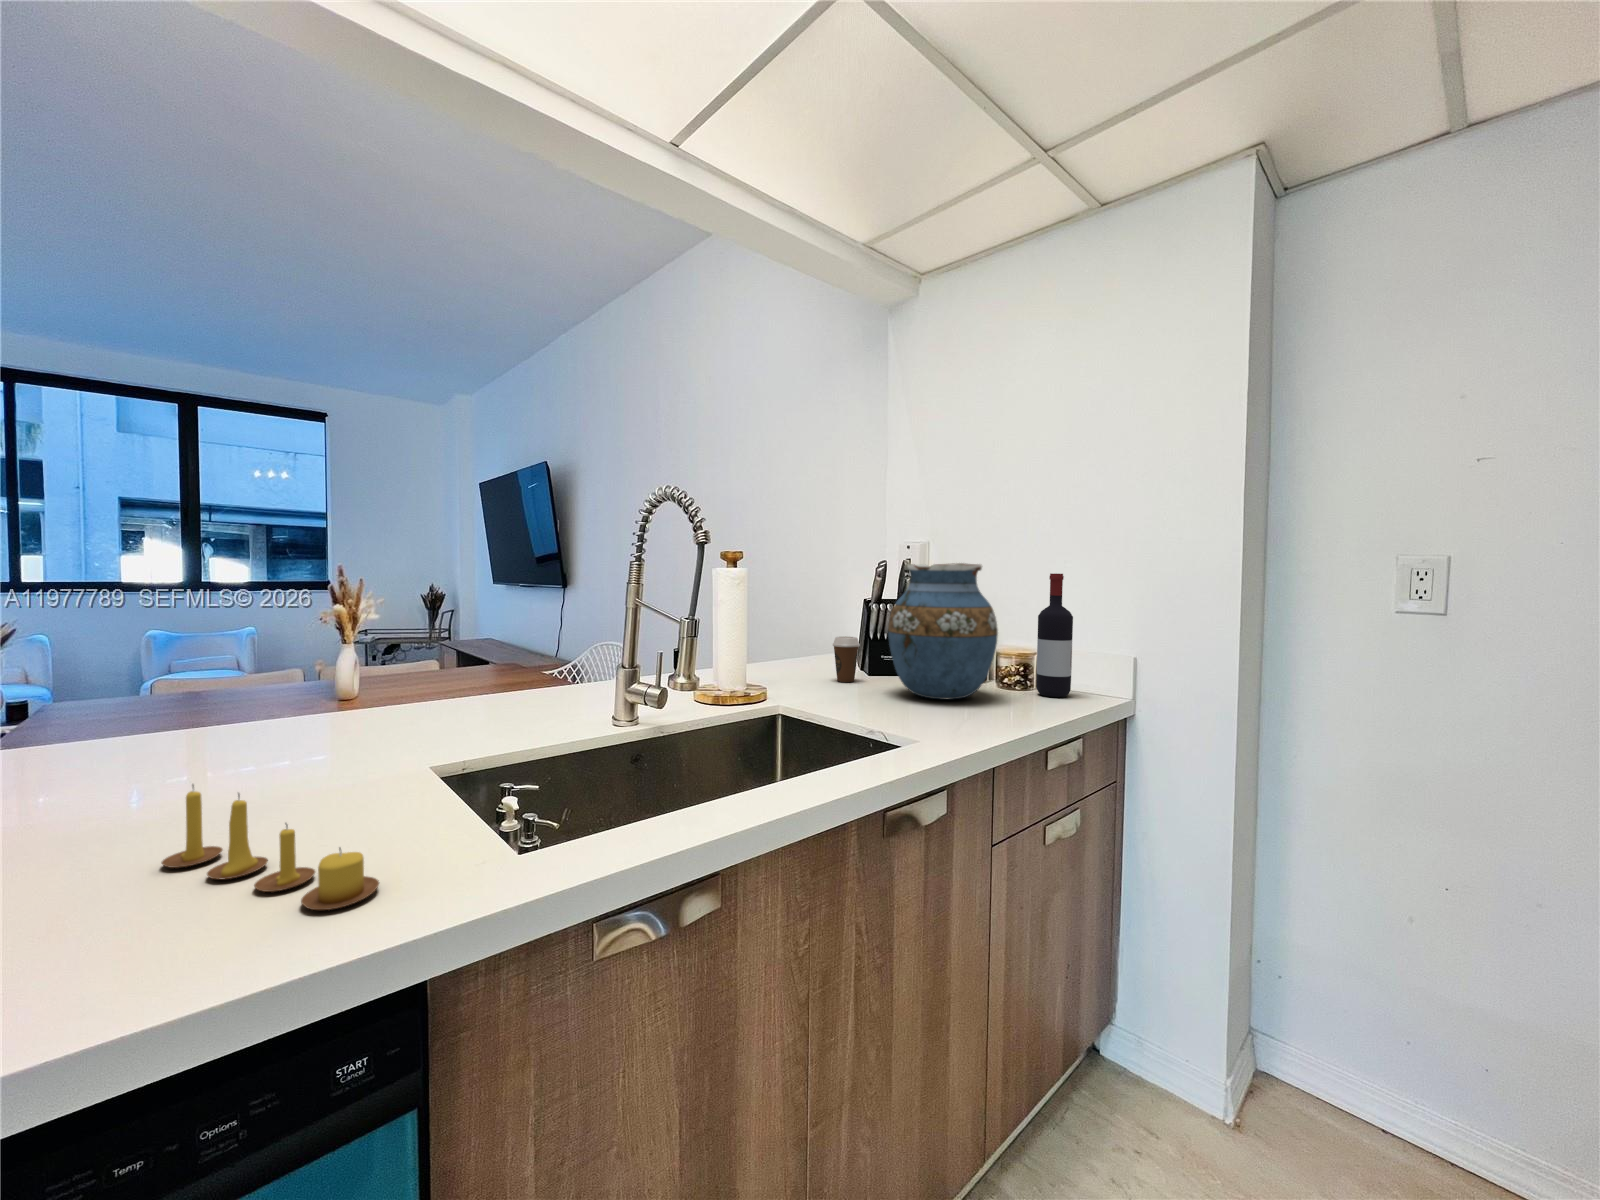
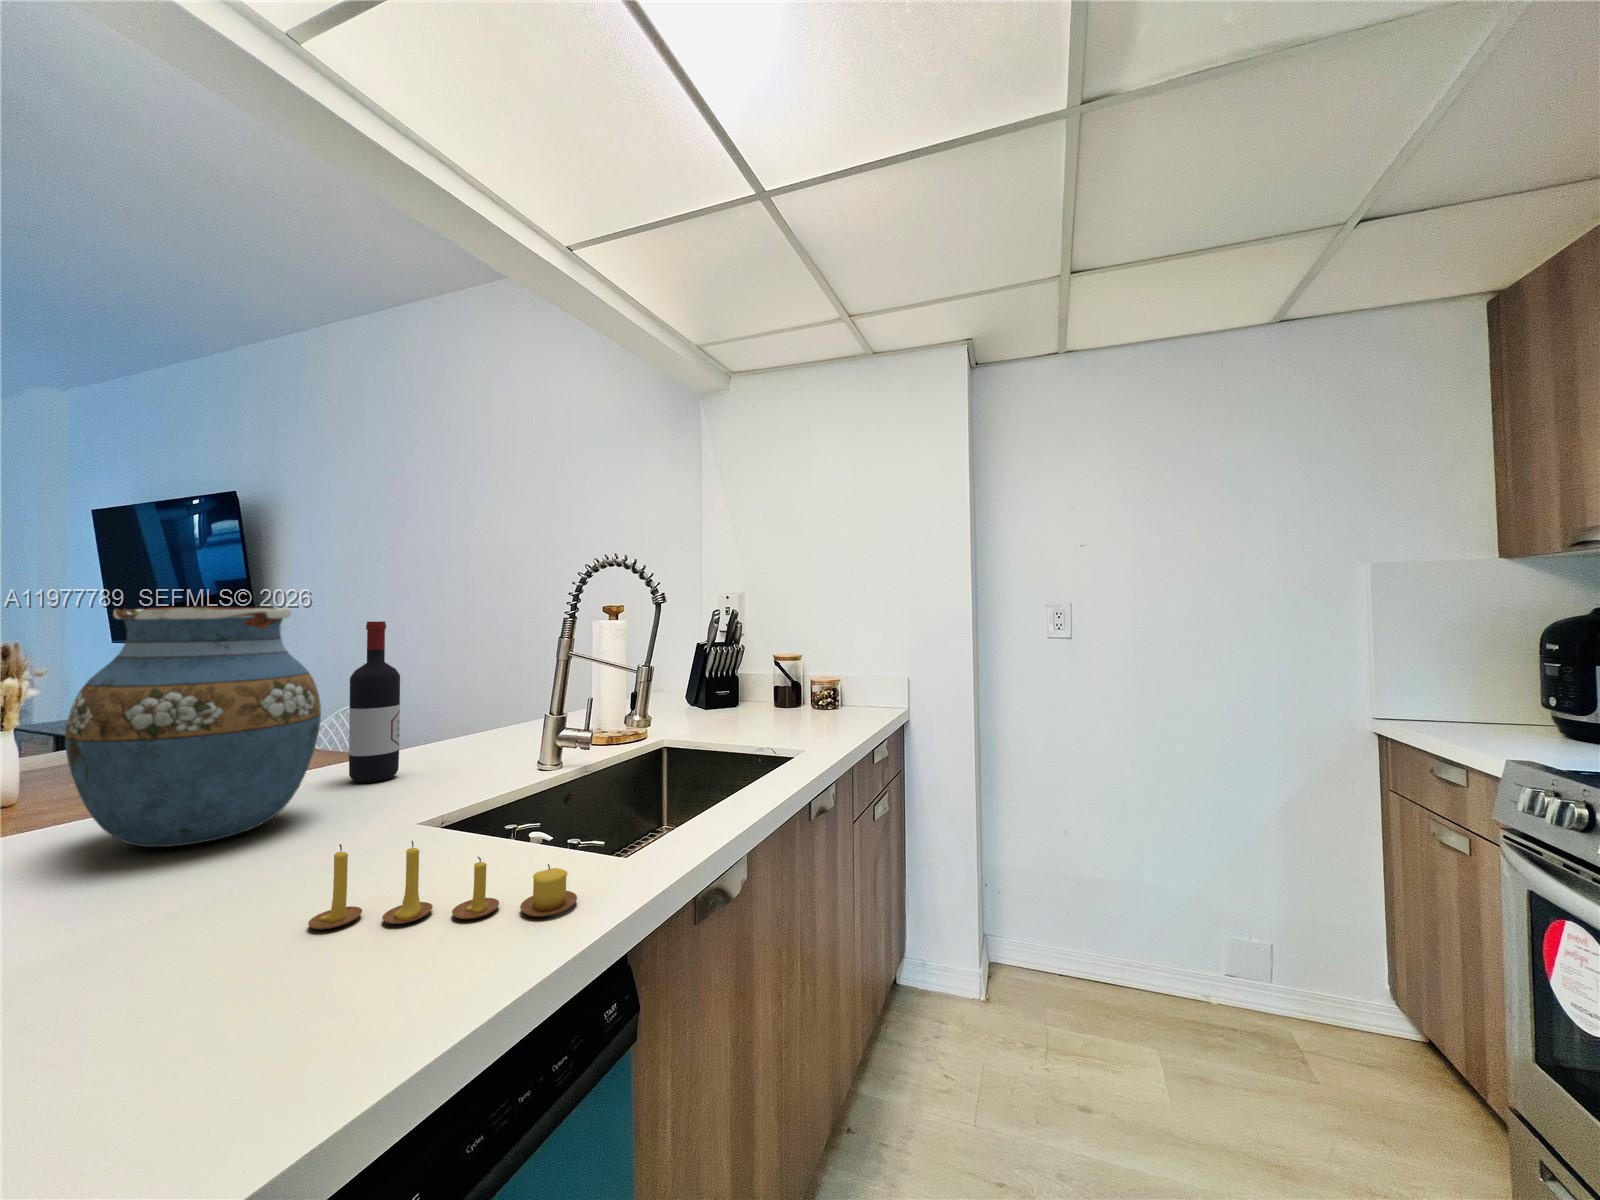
vase: present [888,563,998,700] -> present [65,606,321,847]
wine bottle: present [1037,574,1073,697] -> present [349,621,400,783]
coffee cup: present [833,636,860,682] -> none [679,676,703,716]

